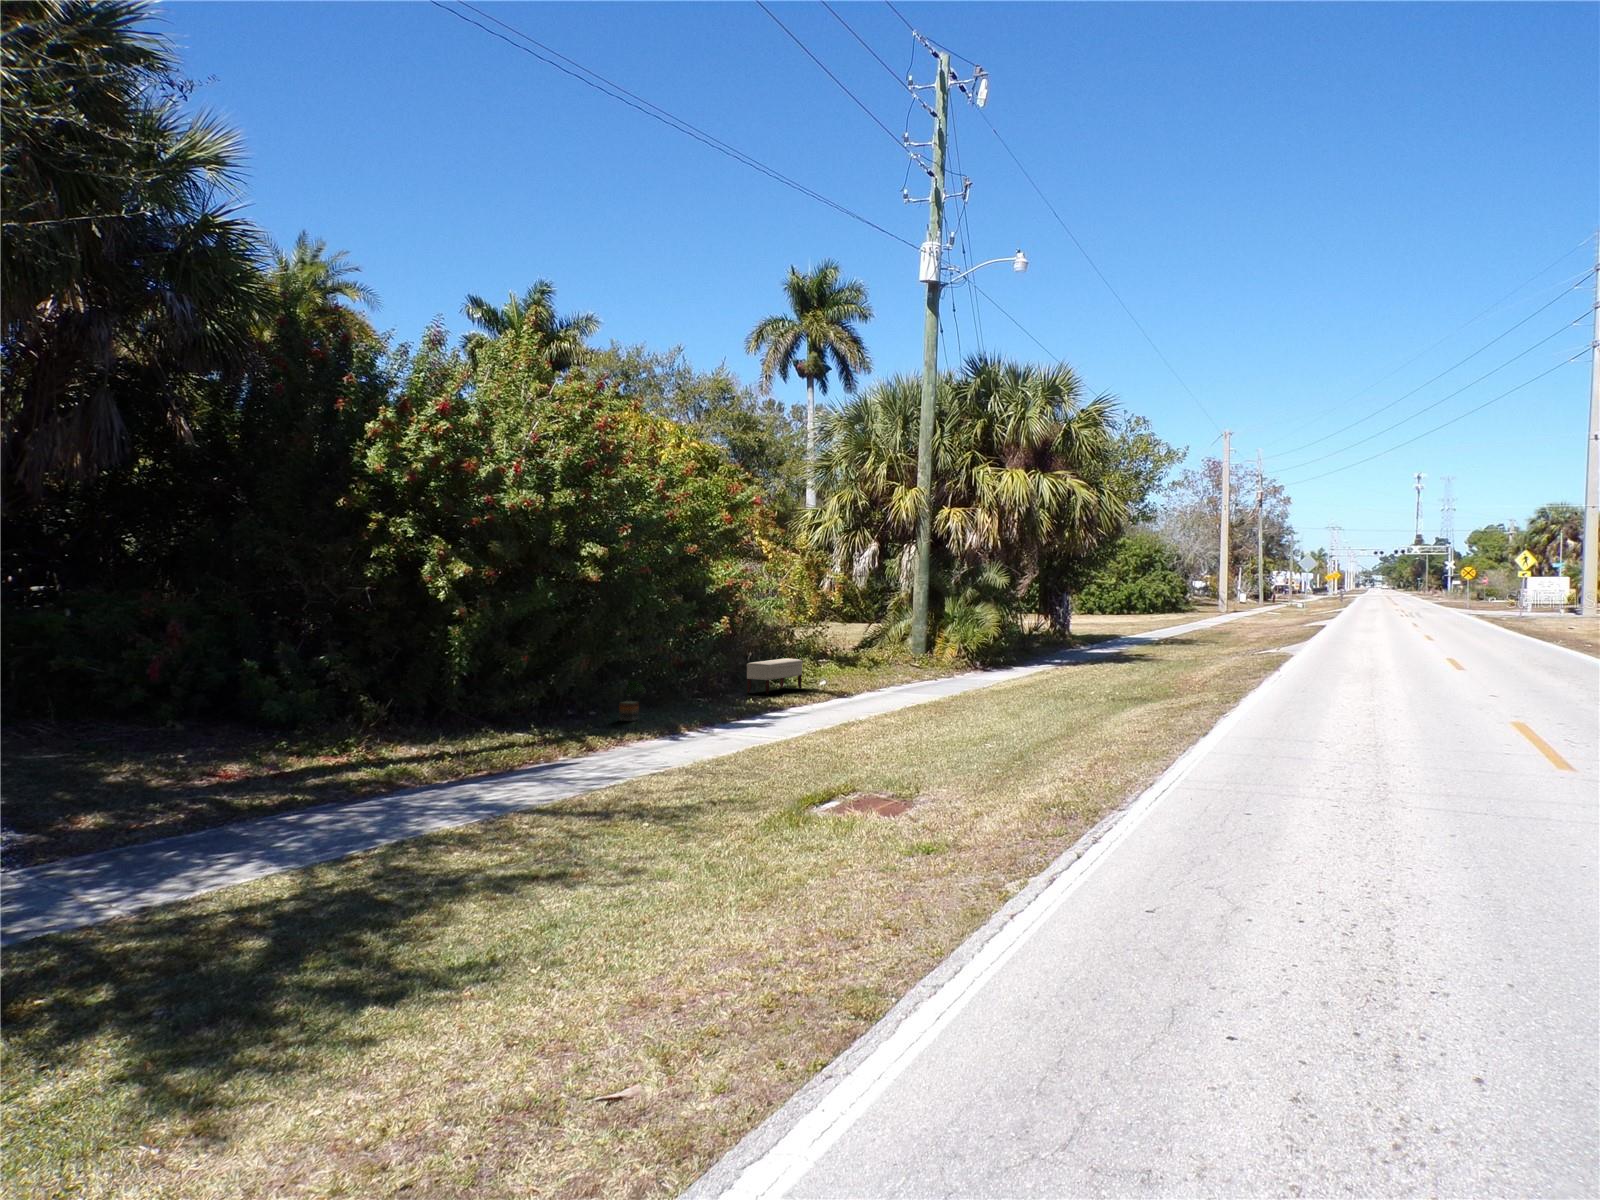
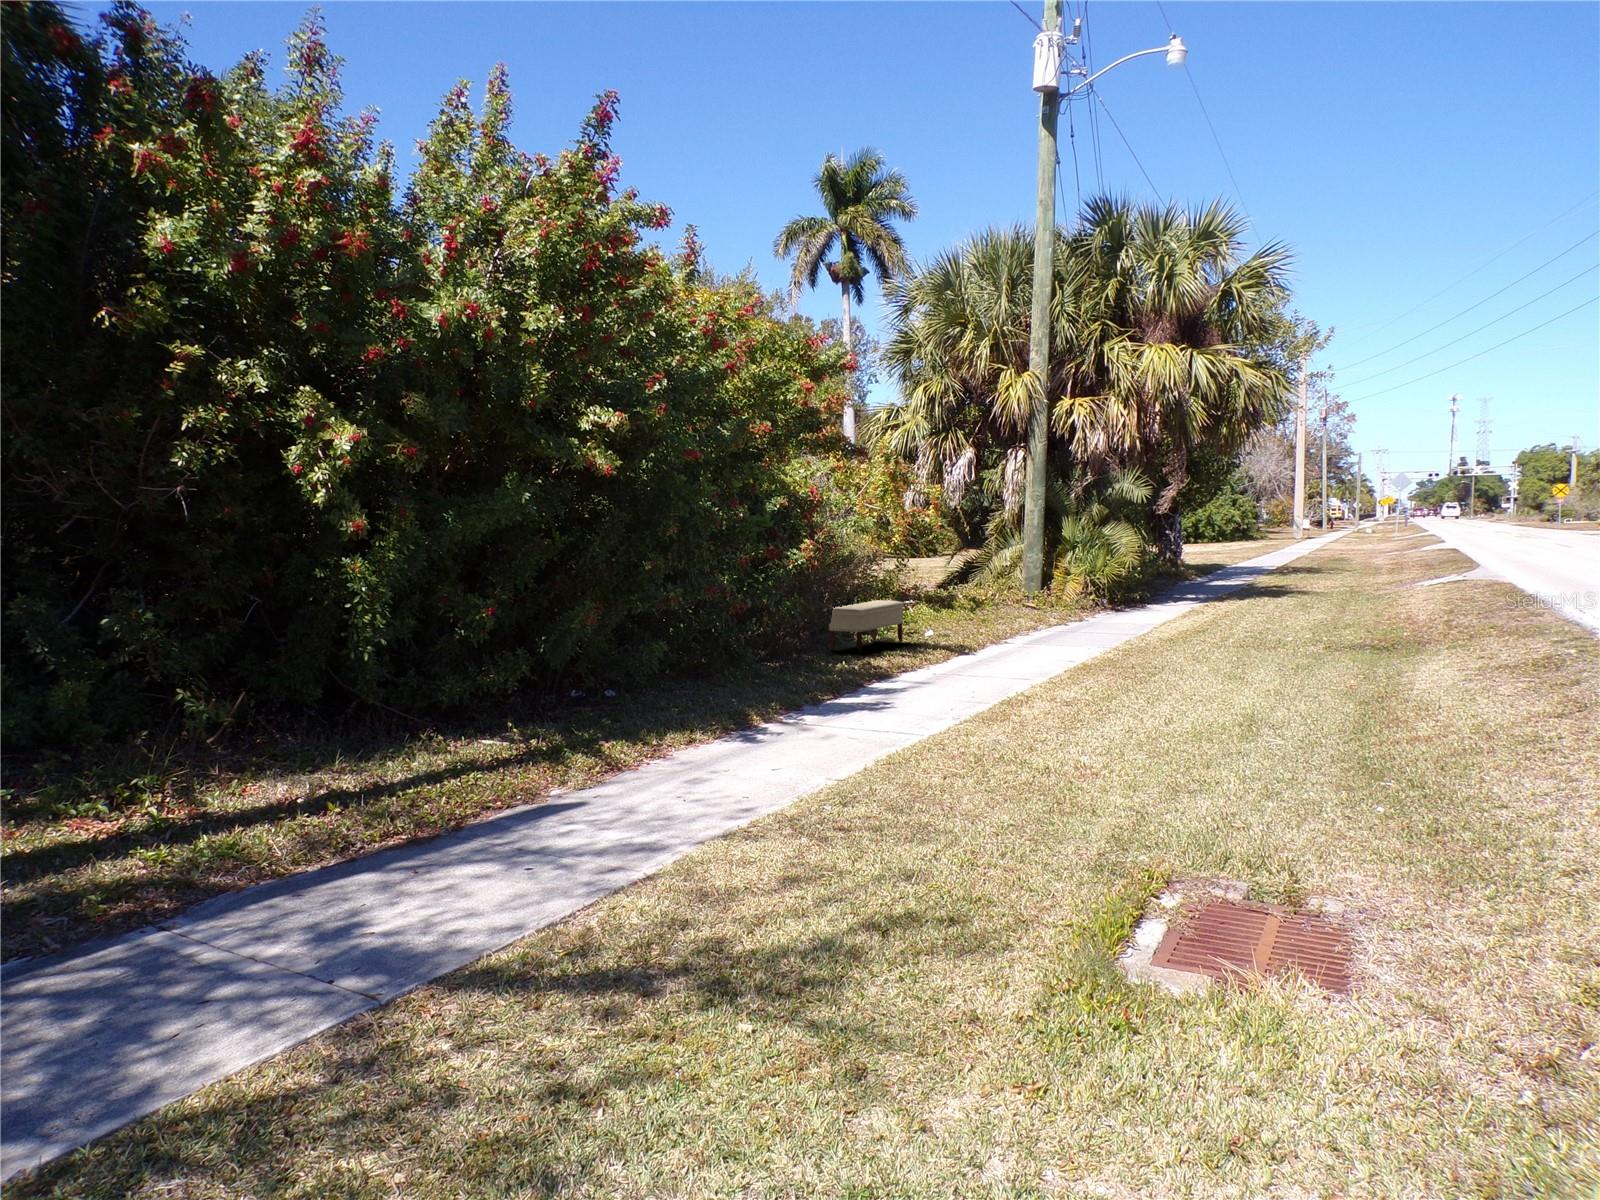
potted tree: present [619,681,644,721] -> none [645,640,695,705]

